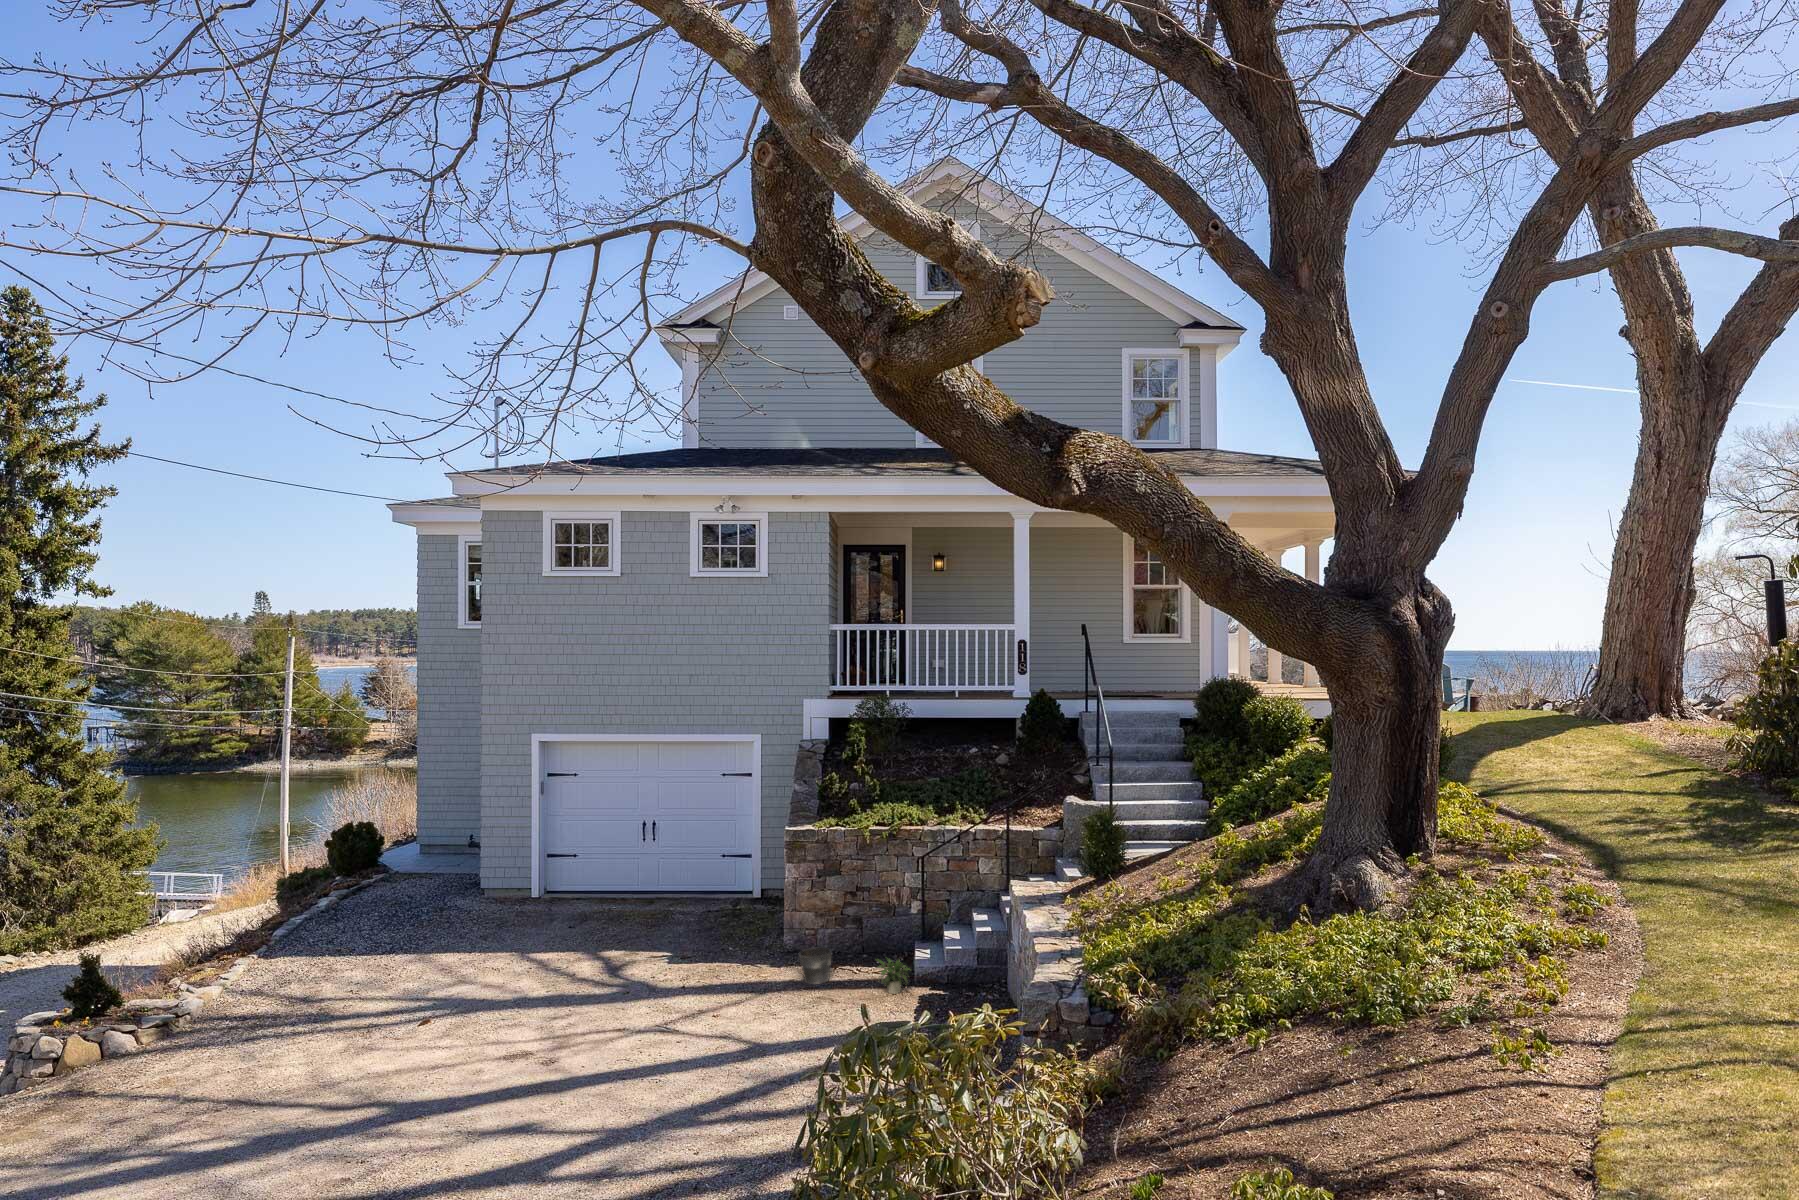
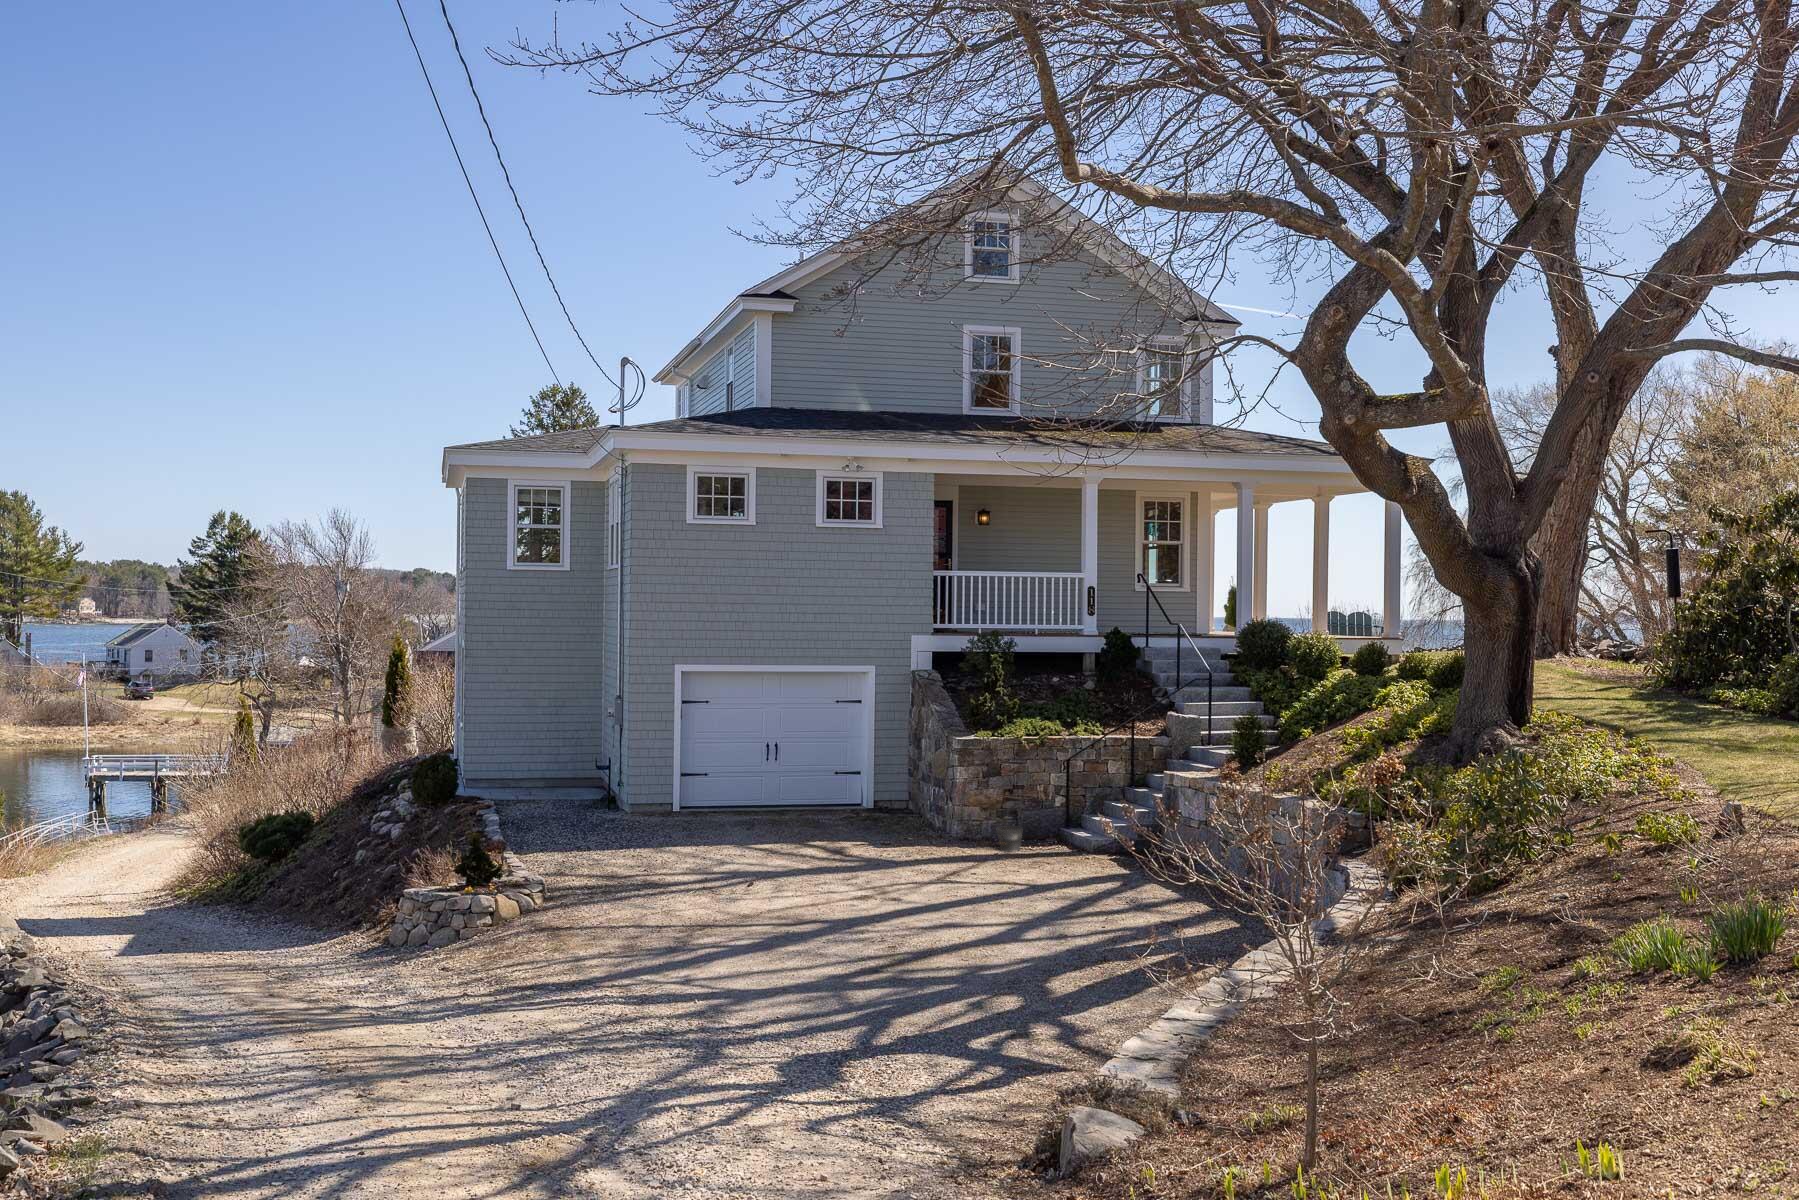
potted plant: present [878,959,909,994] -> none [1062,826,1096,853]

